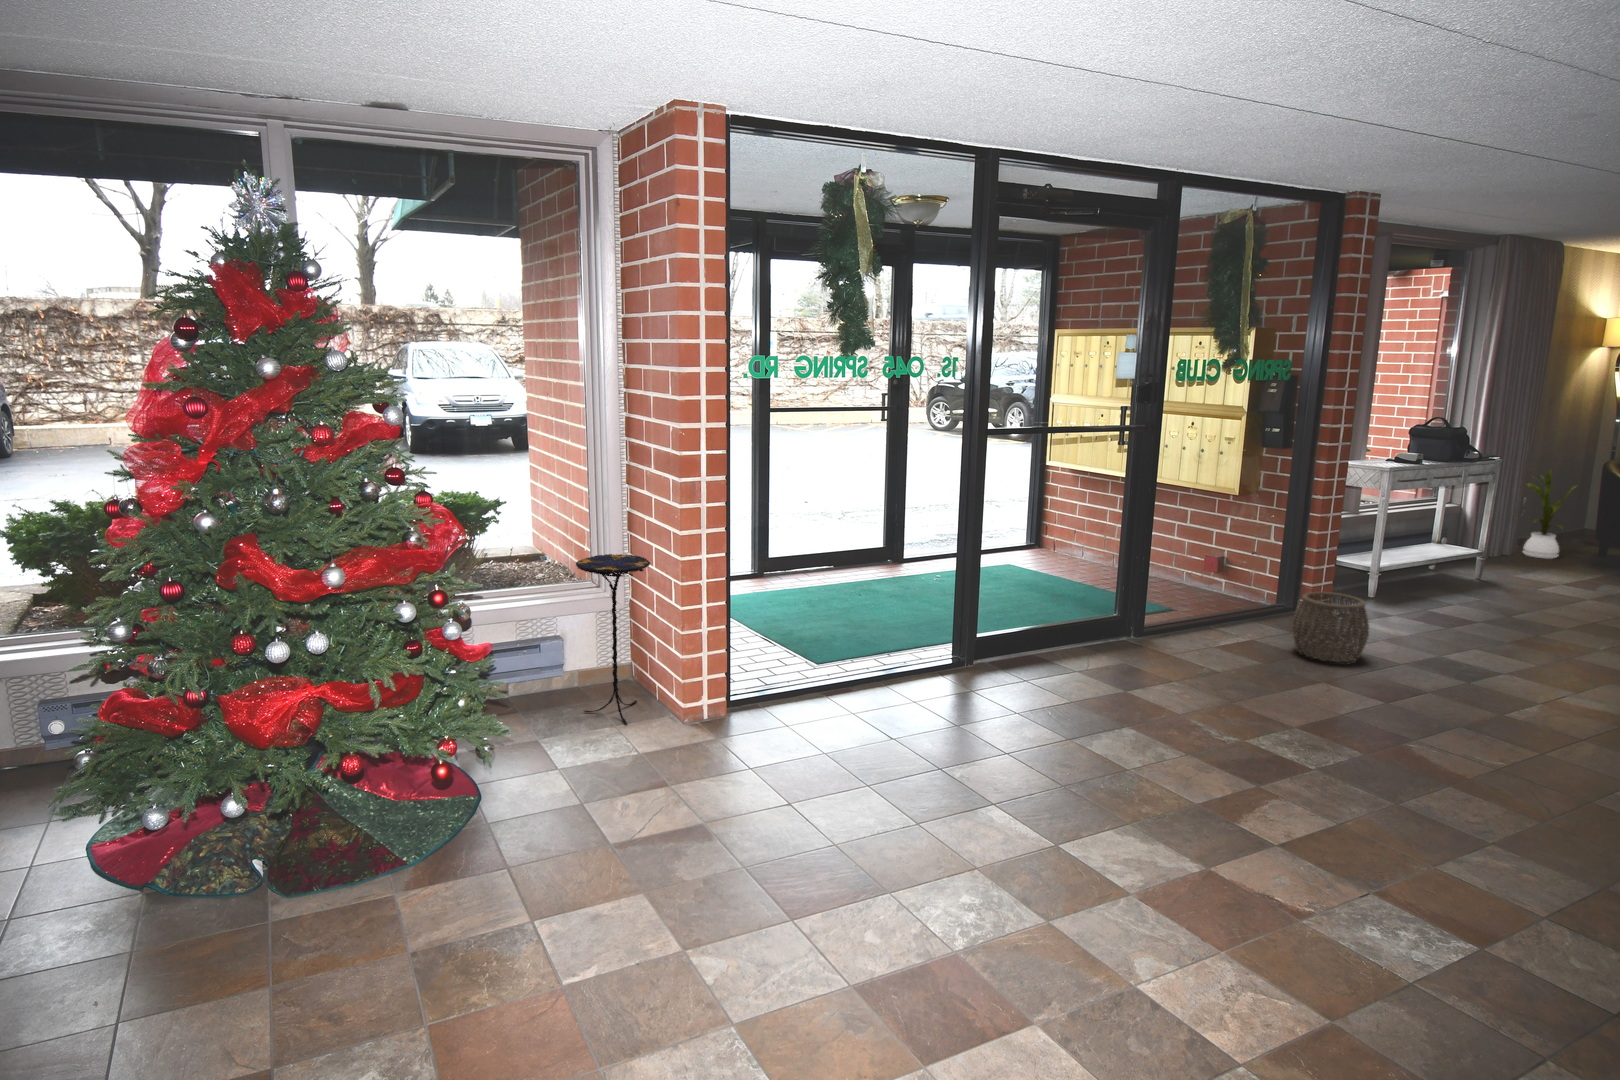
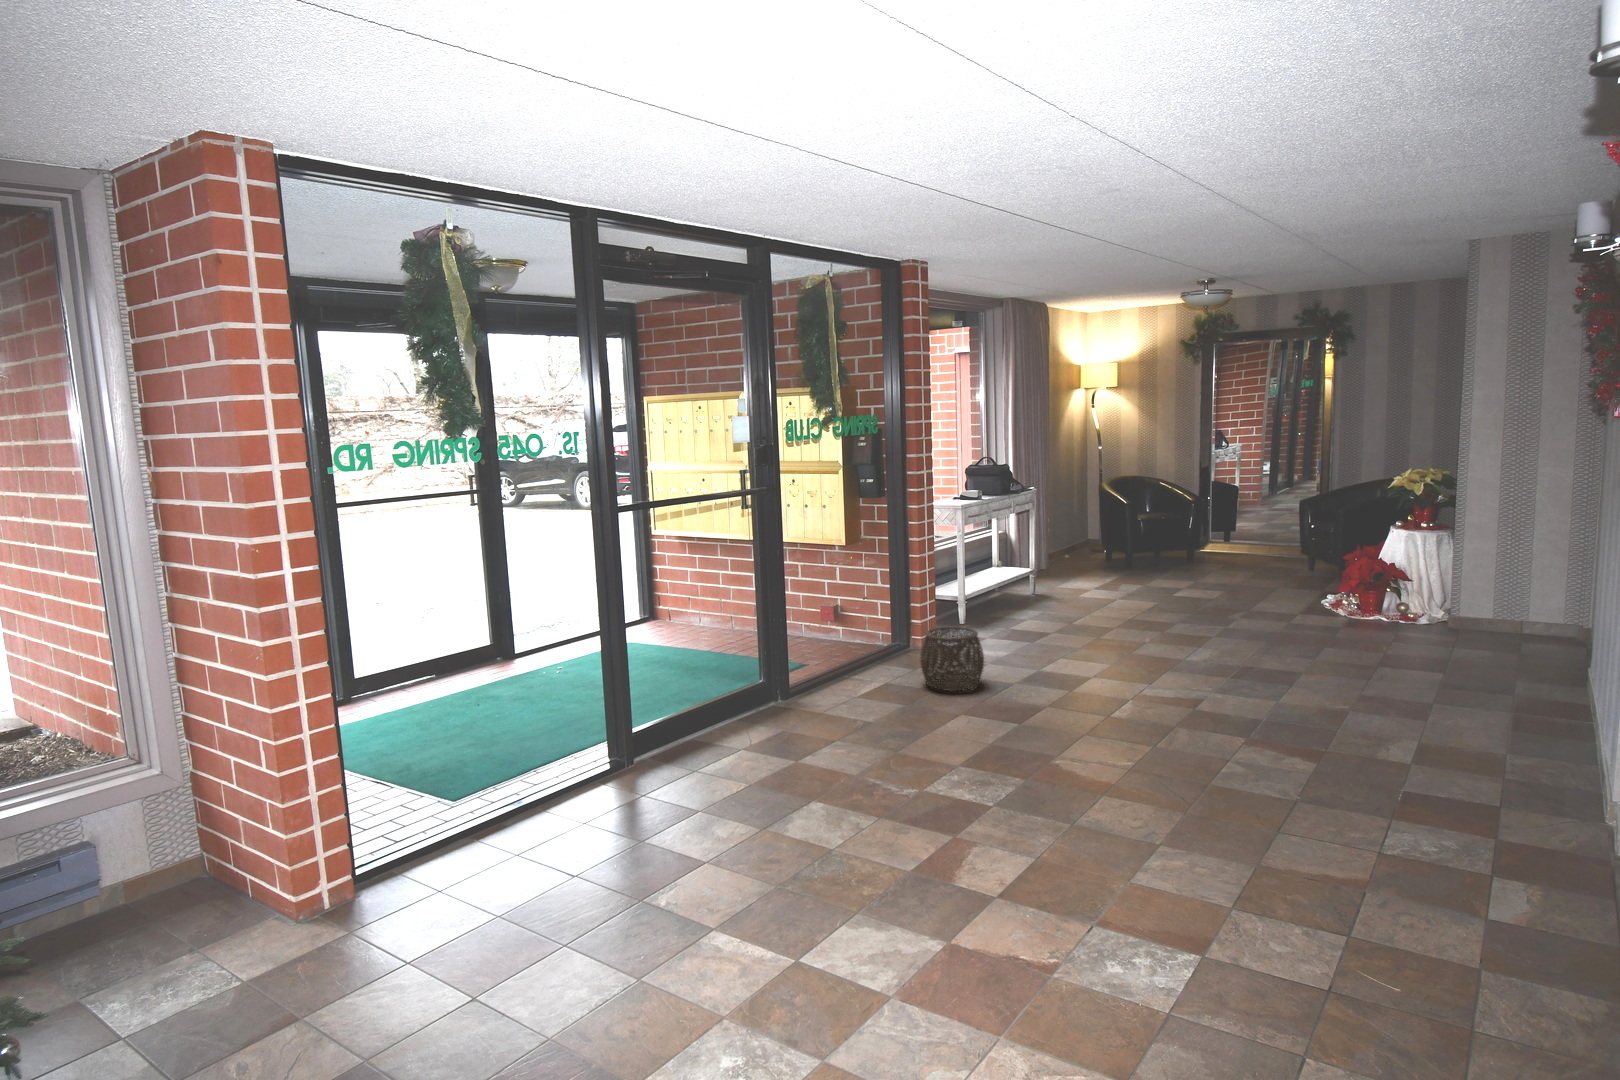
house plant: present [1523,470,1573,559] -> none [1046,494,1083,568]
side table: present [576,554,650,725] -> none [103,715,223,947]

